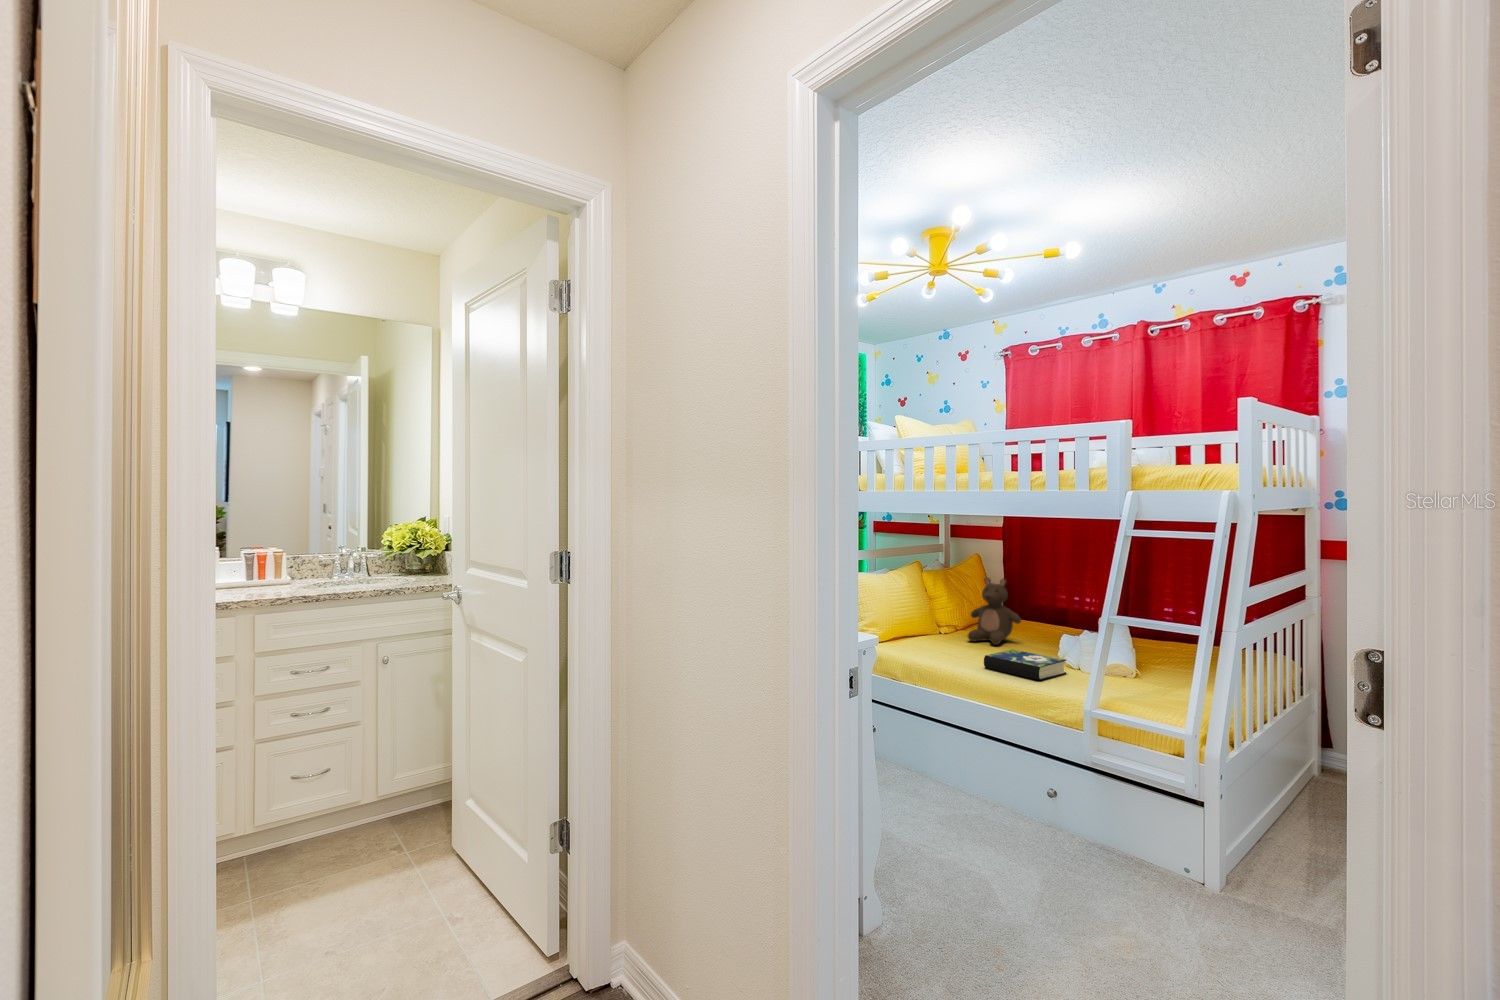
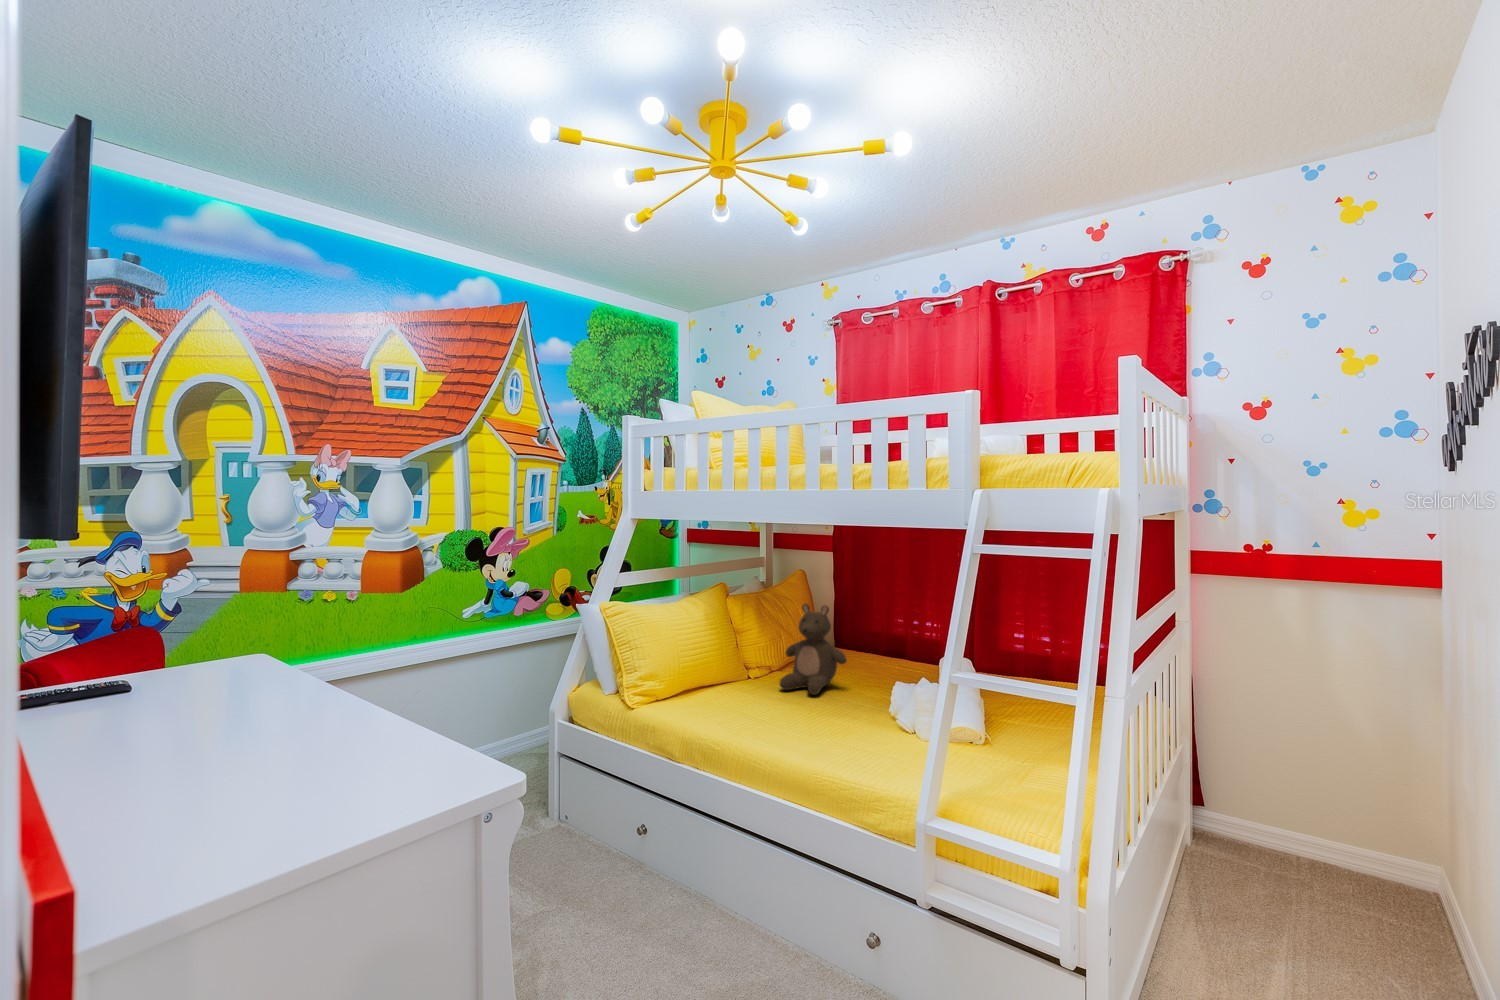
book: present [984,650,1066,680] -> none [789,708,898,761]

